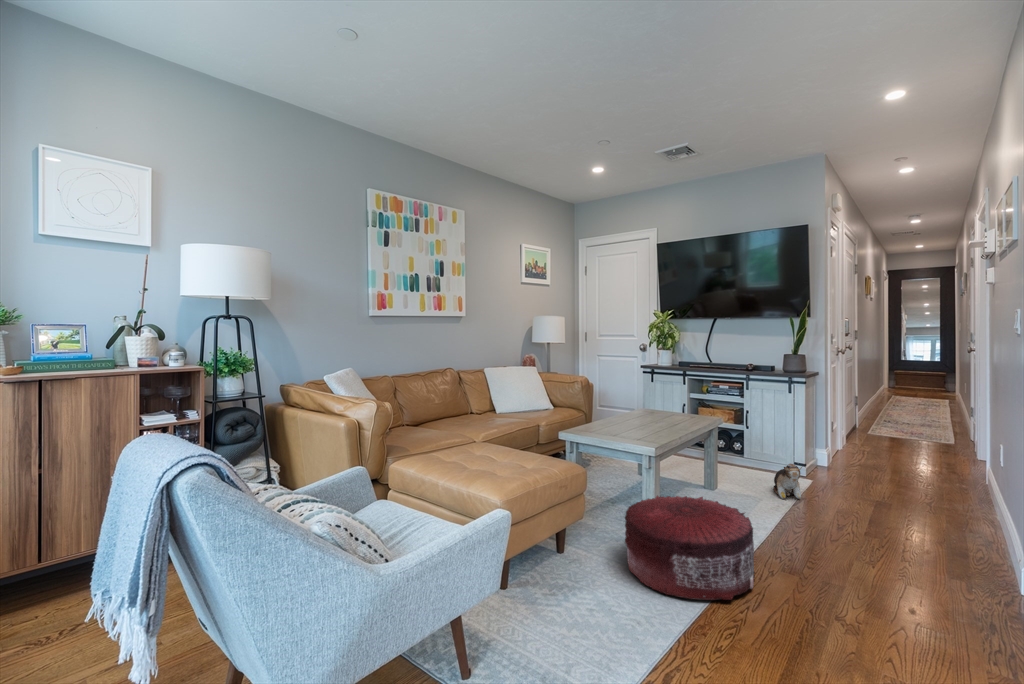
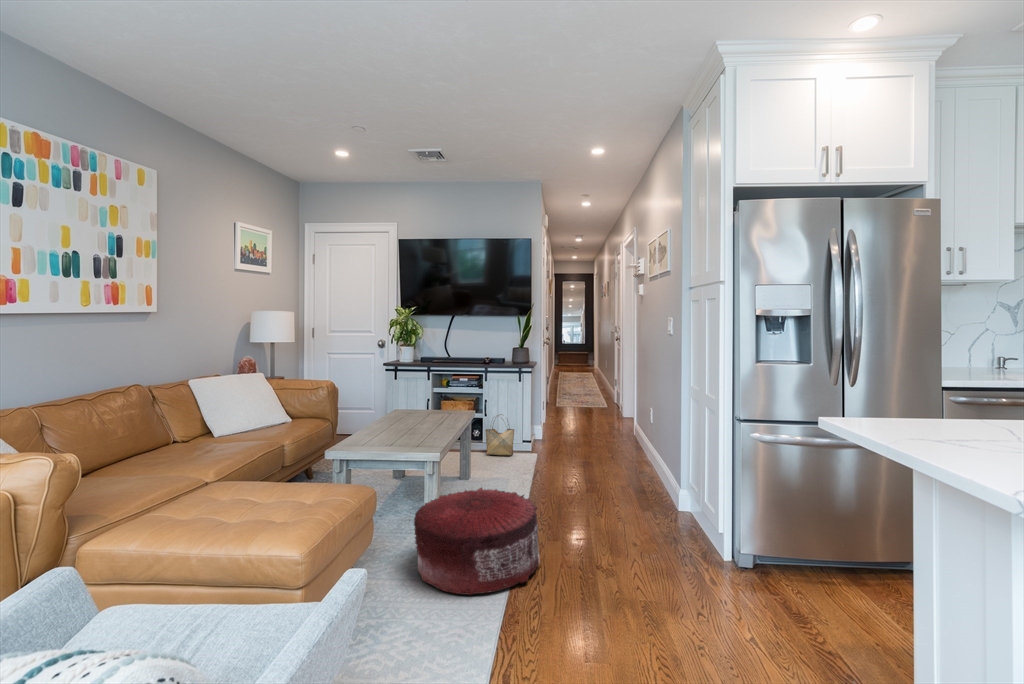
woven basket: none [743,427,778,473] -> present [485,414,514,456]
plush toy: present [773,464,802,499] -> none [518,444,544,477]

